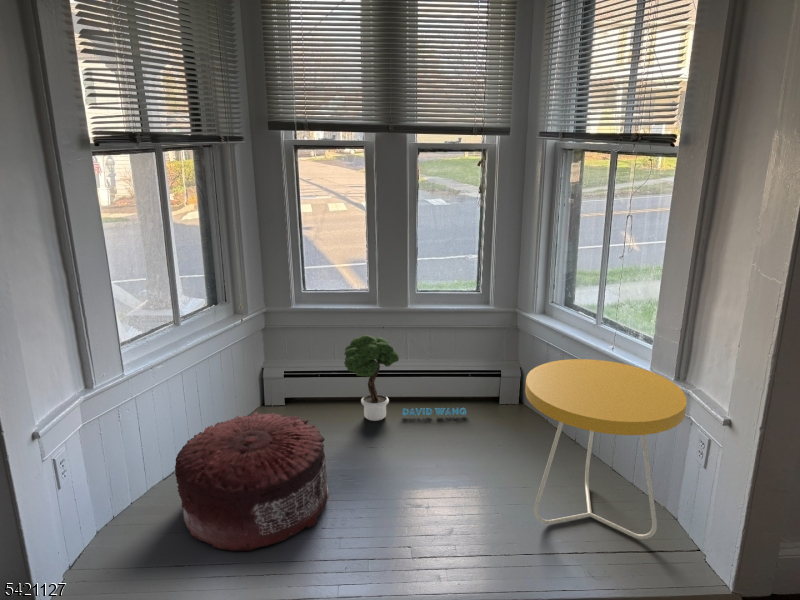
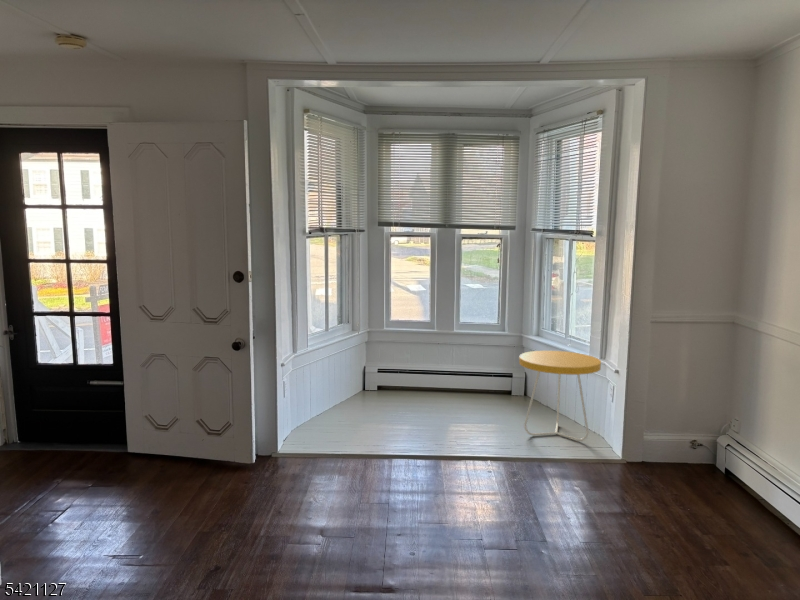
potted tree: present [344,335,466,421] -> none [416,345,490,398]
pouf: present [175,411,329,551] -> none [335,378,412,437]

